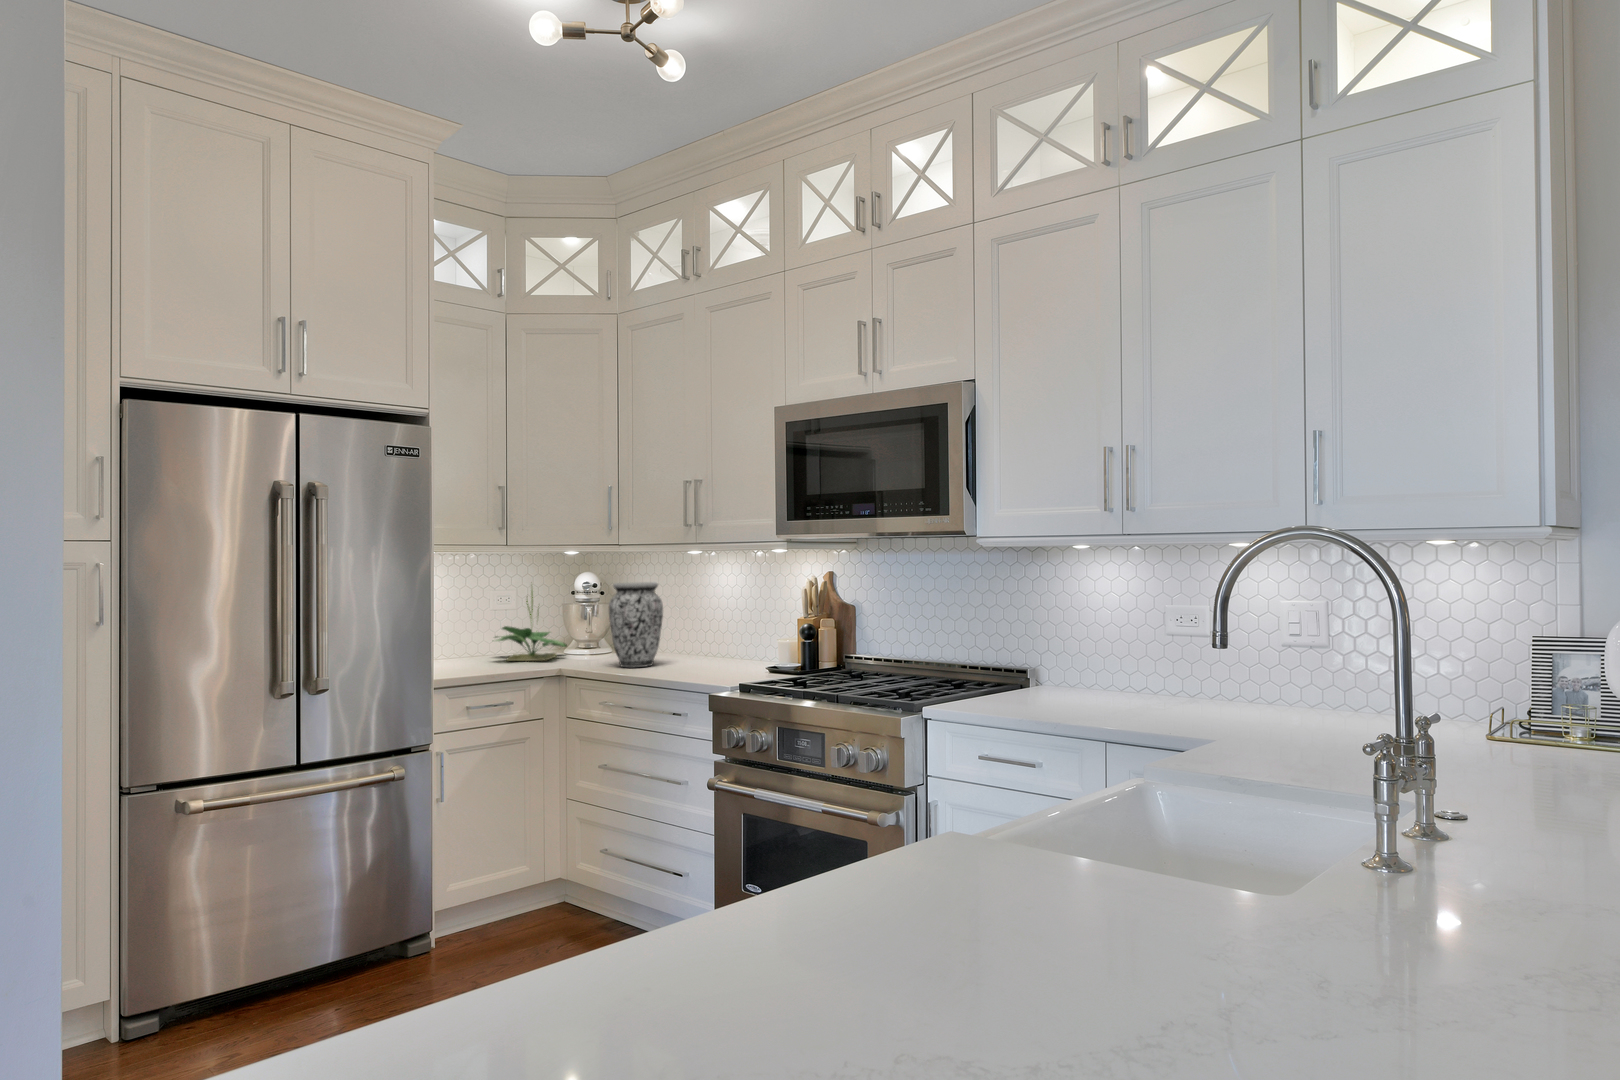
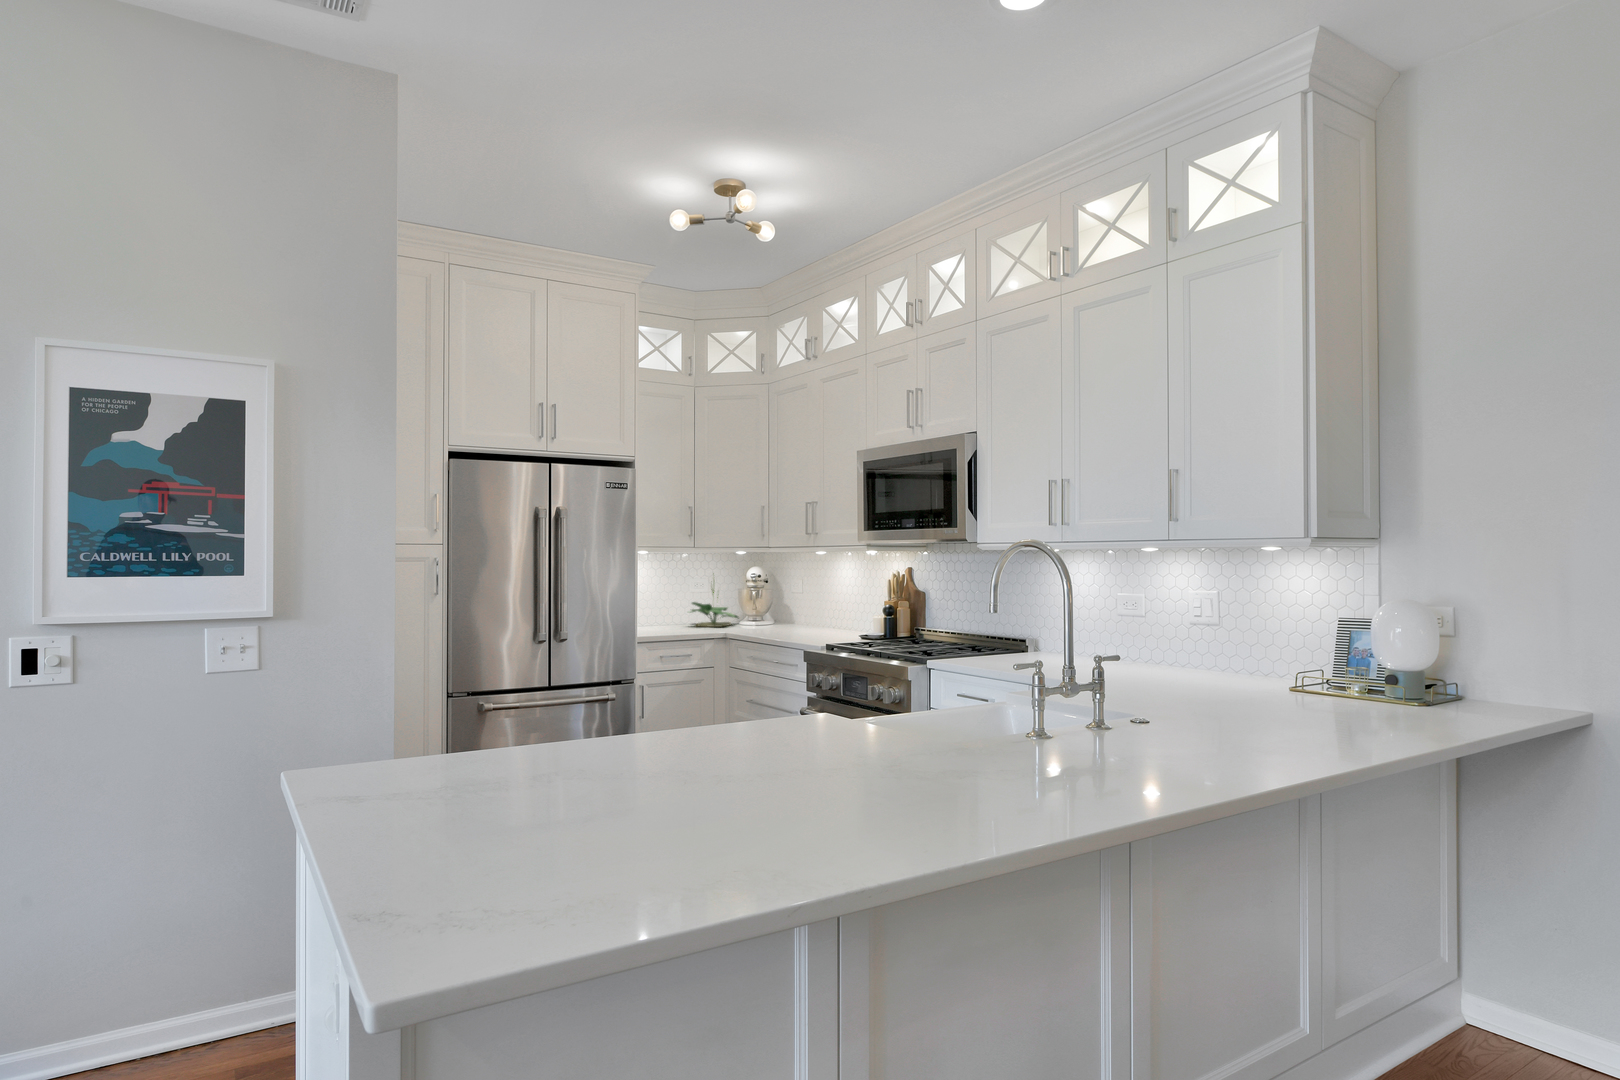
vase: present [609,582,663,667] -> none [757,573,795,632]

